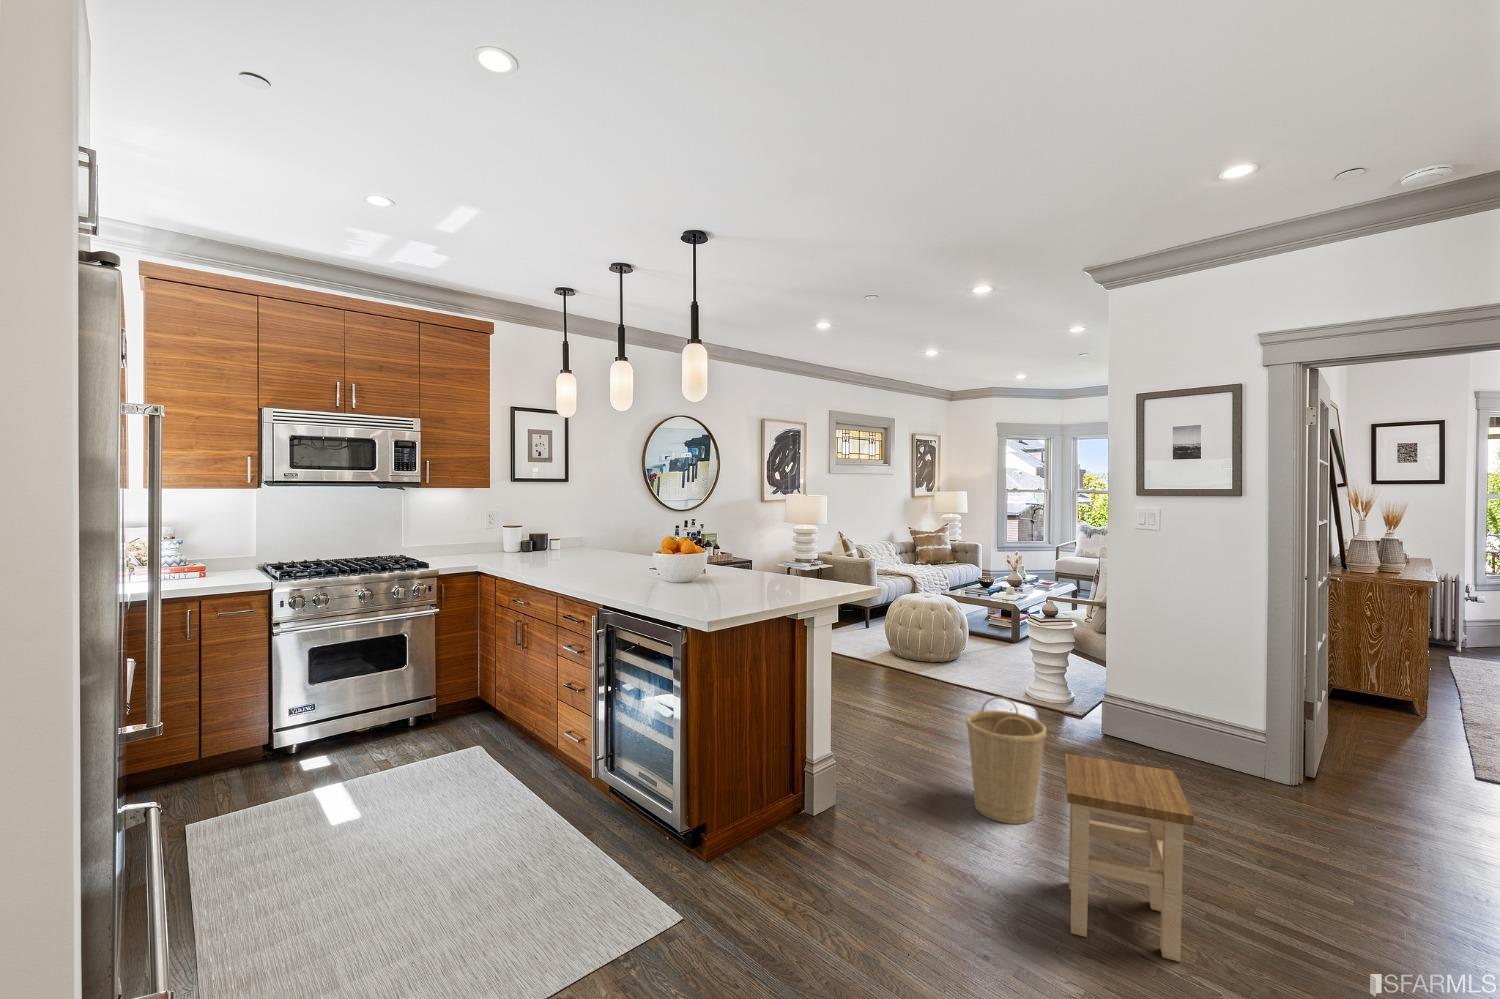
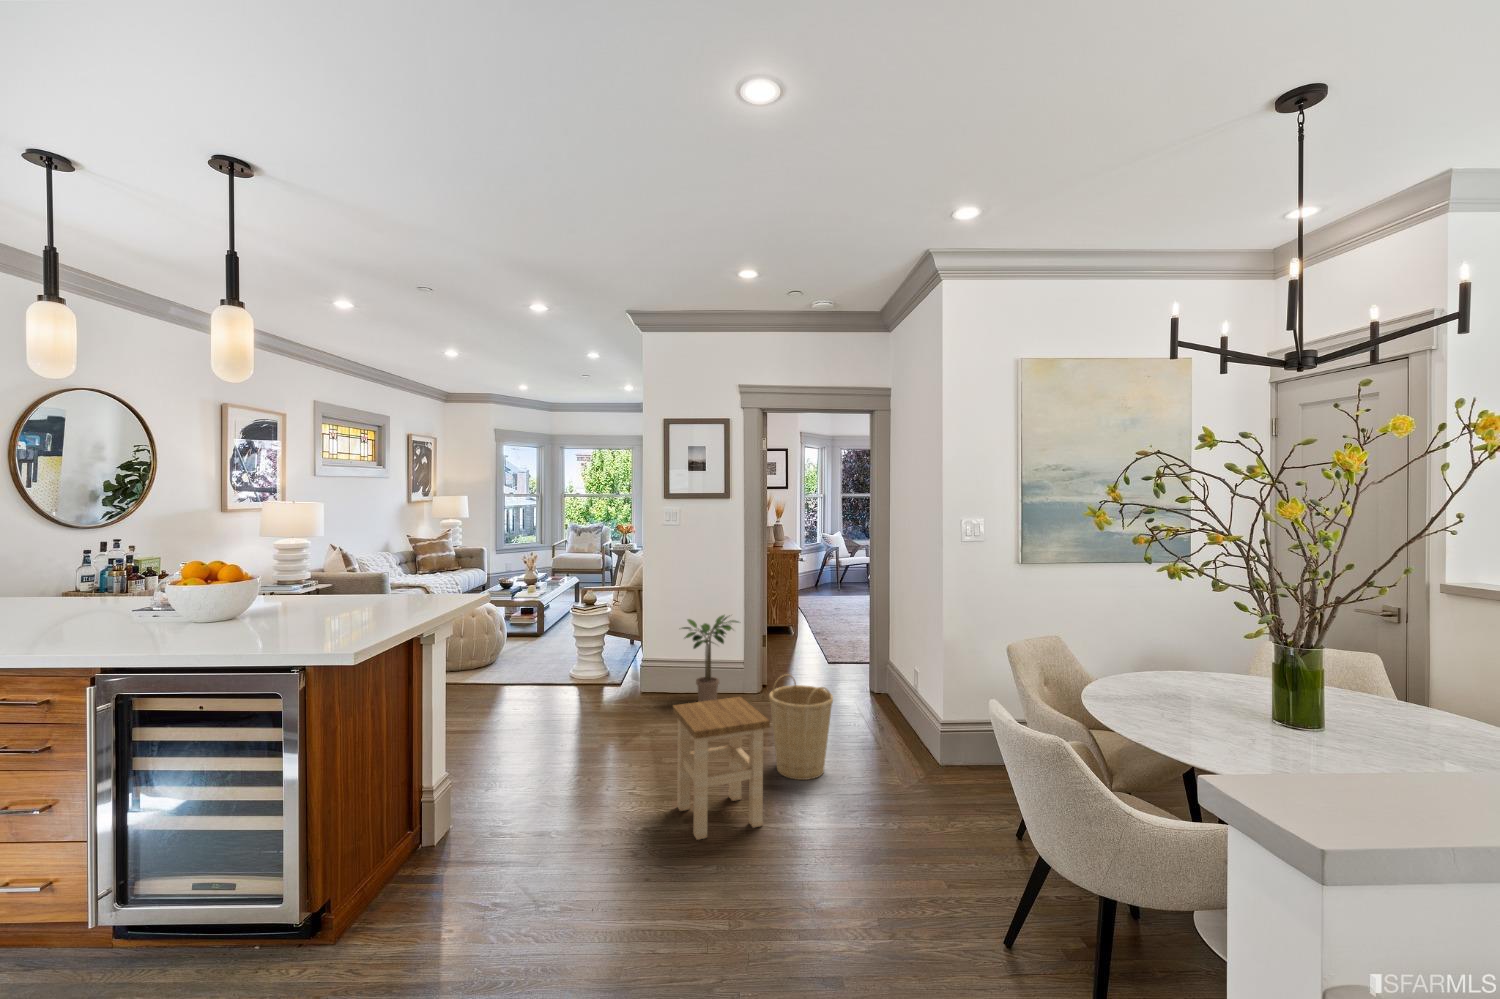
potted plant: none [1144,654,1245,779] -> present [682,615,738,702]
basket: present [966,697,1047,824] -> present [769,674,833,780]

